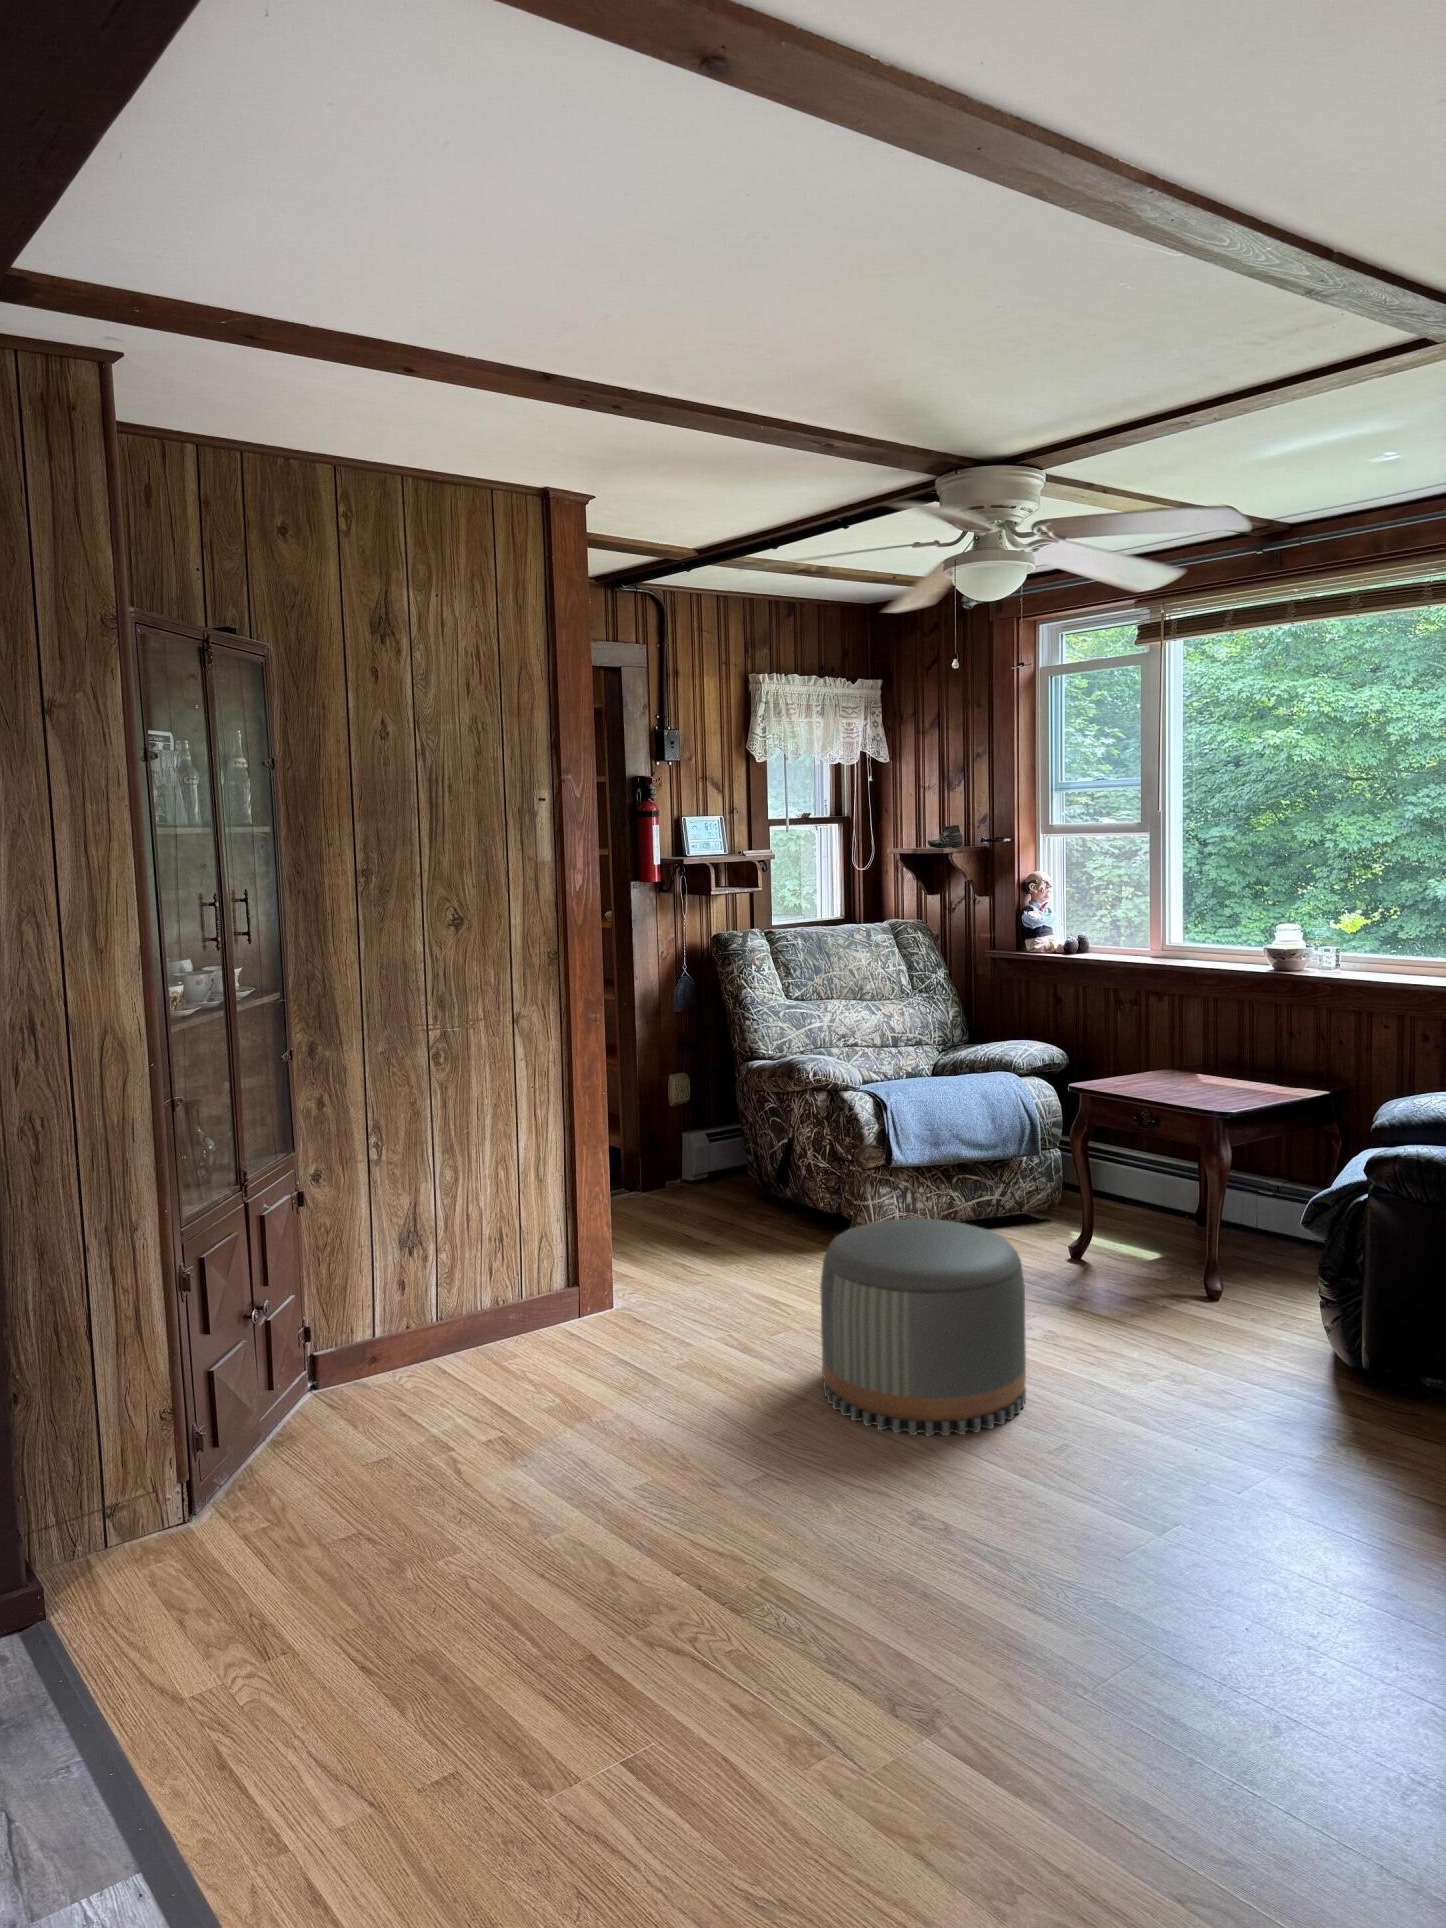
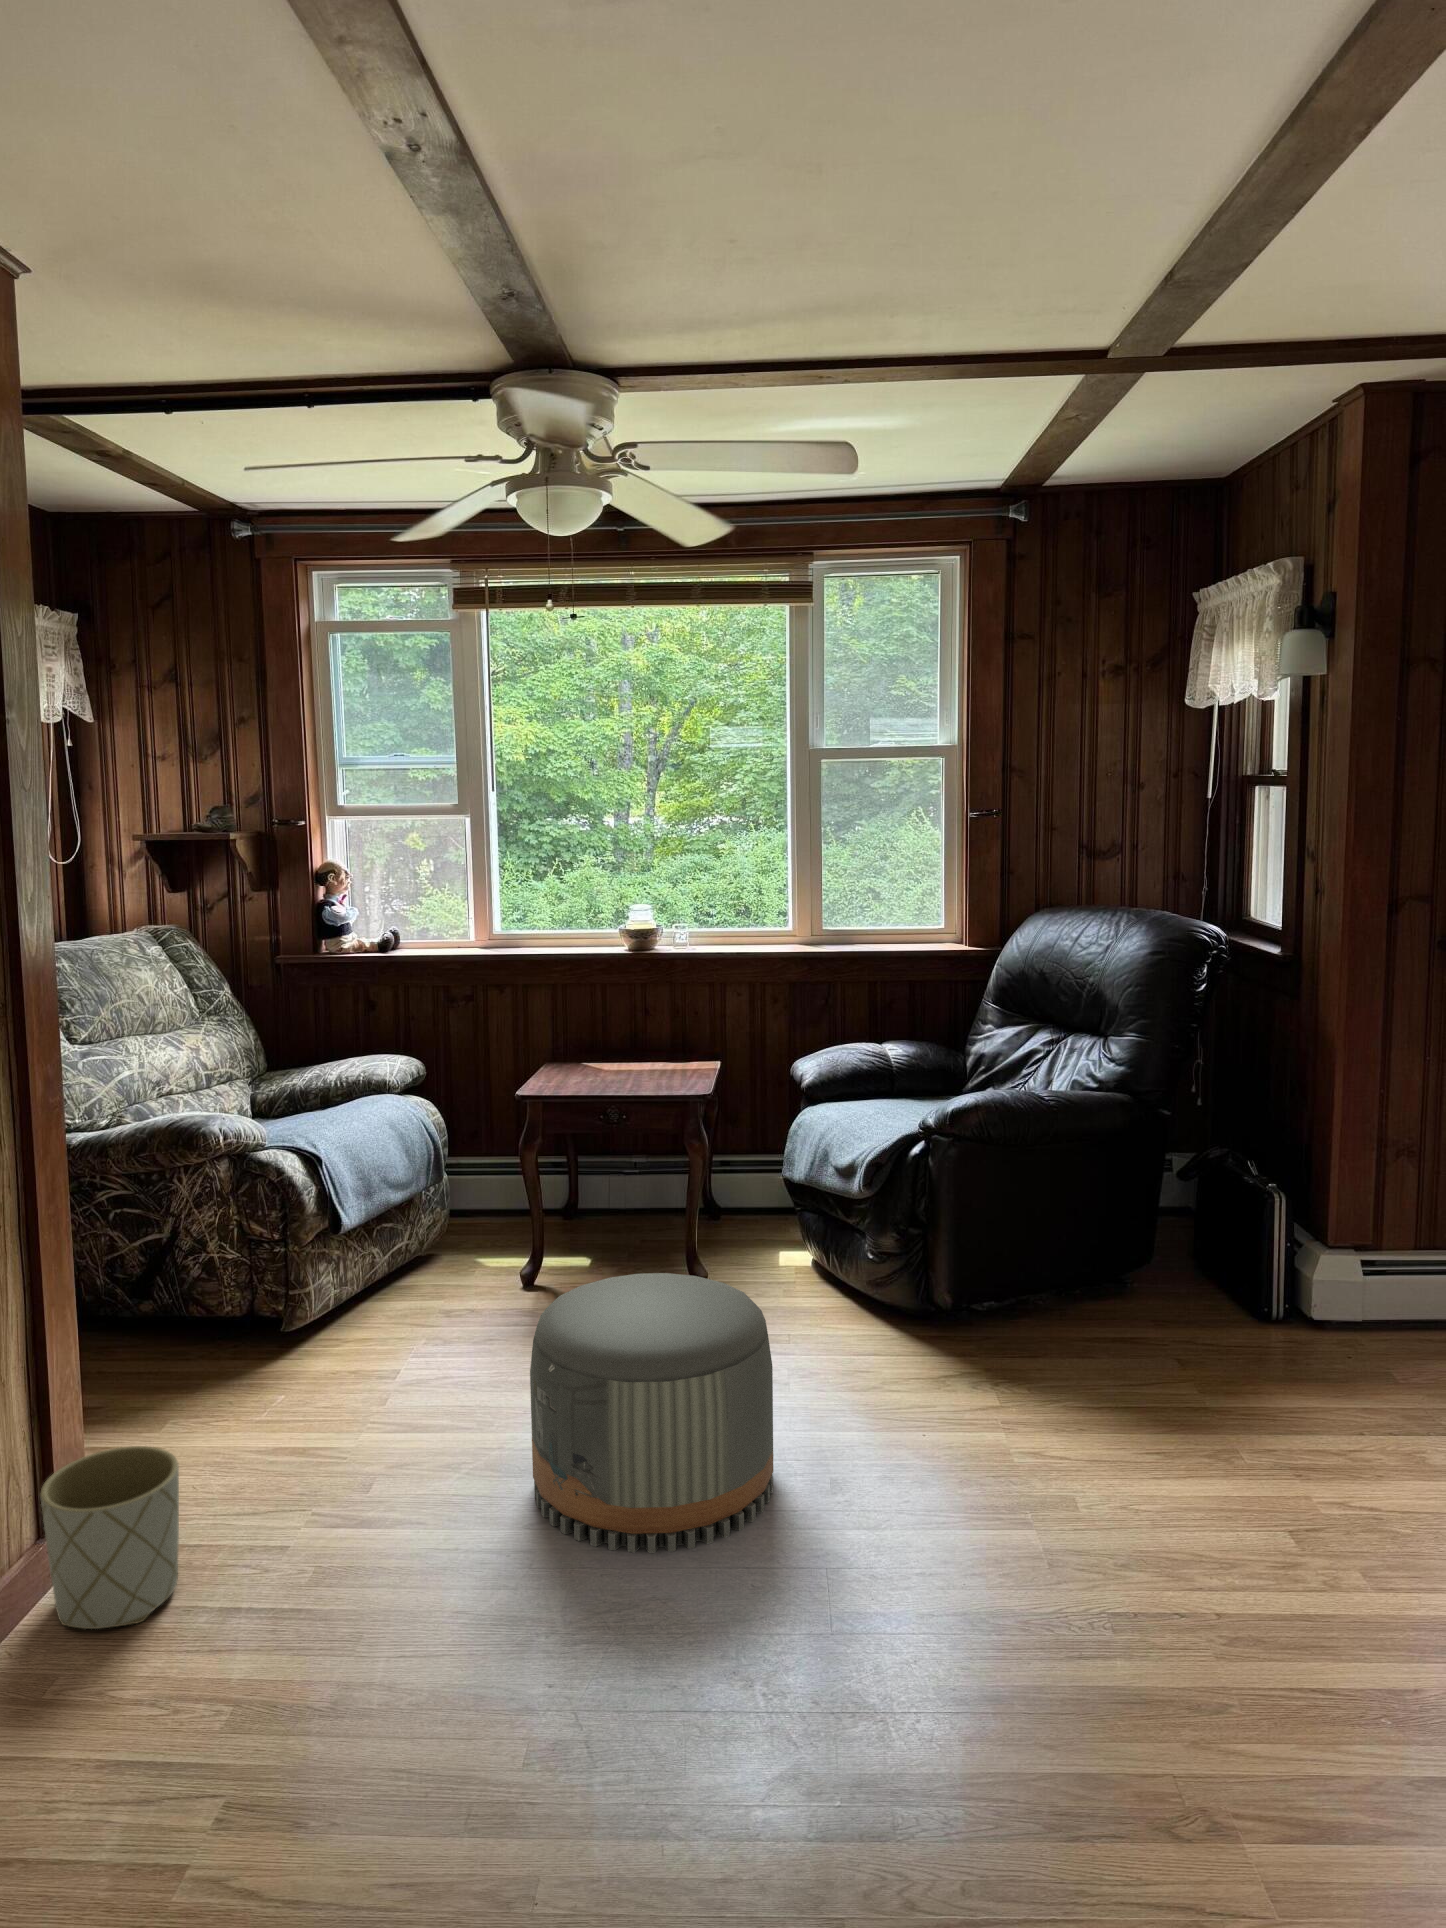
planter: none [548,1233,626,1336] -> present [40,1446,179,1629]

